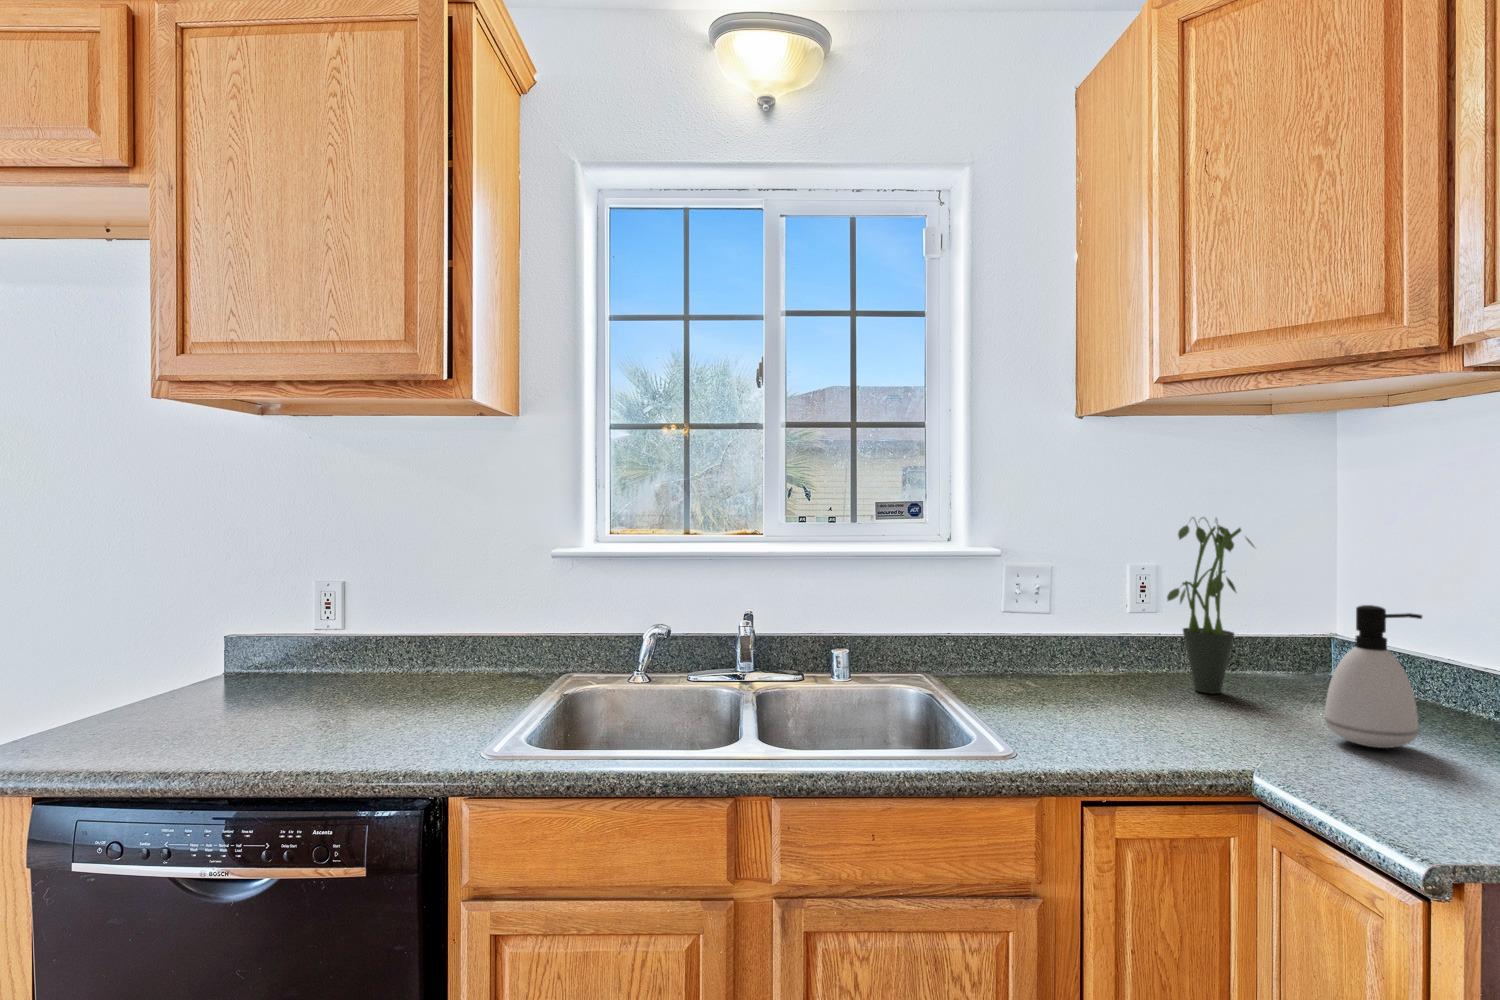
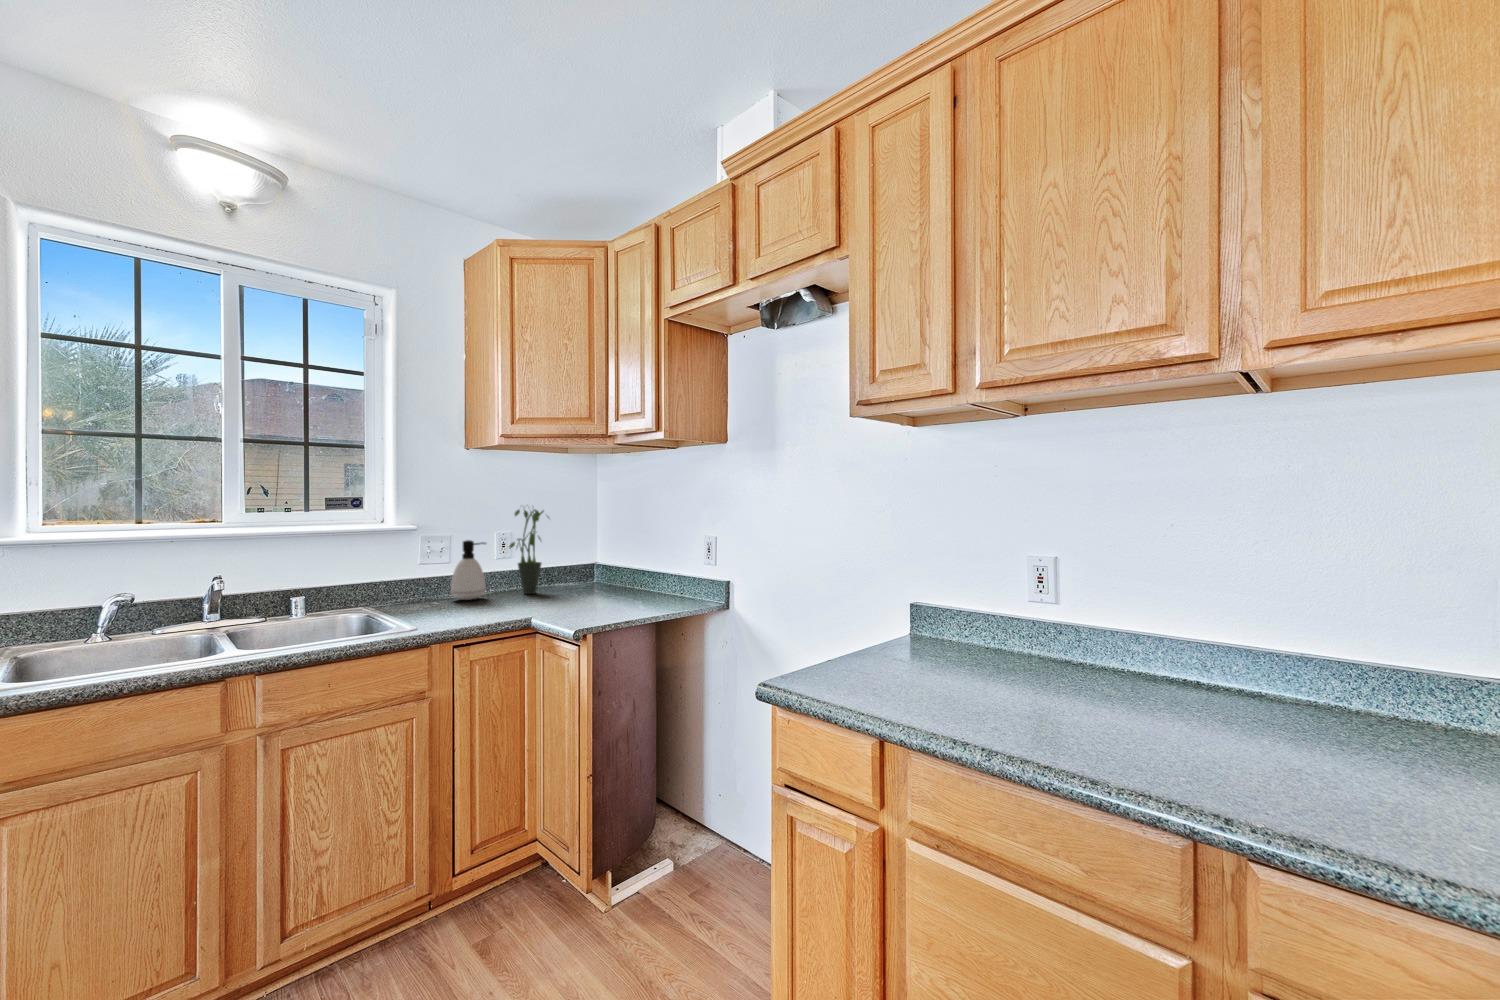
soap dispenser: present [1325,605,1422,748] -> present [451,540,486,600]

